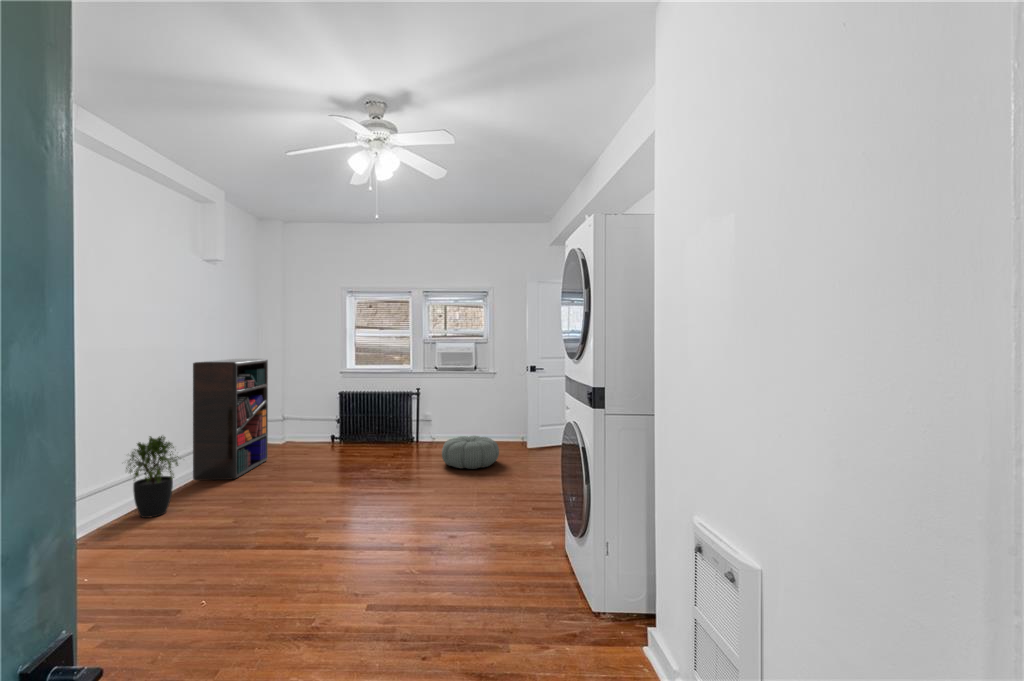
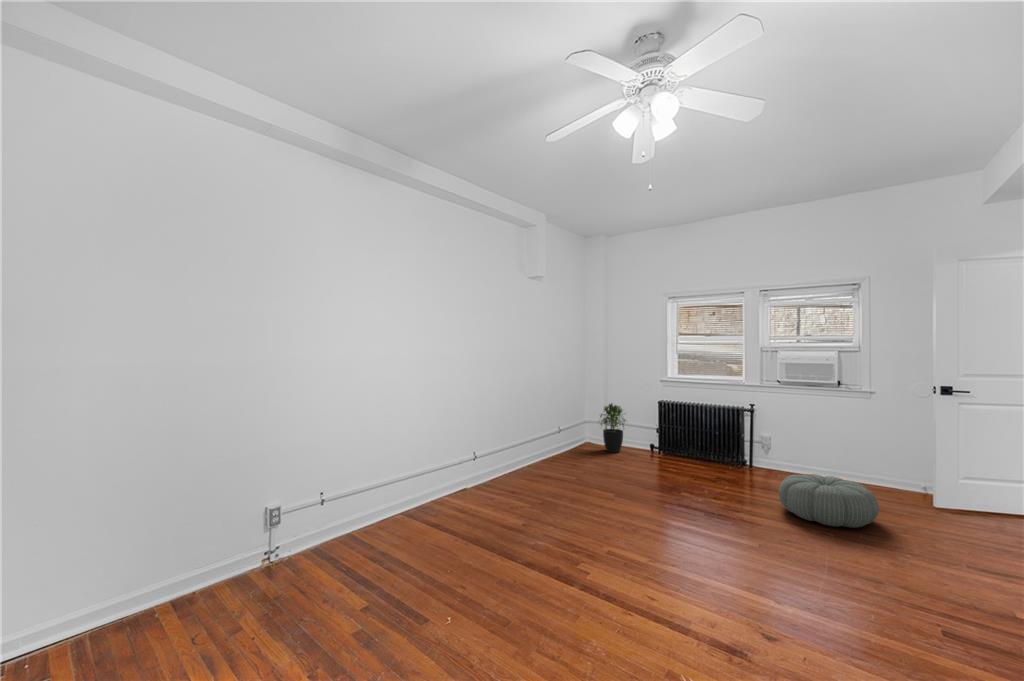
bookshelf: present [193,359,268,480] -> none [519,362,585,475]
potted plant: present [126,436,179,518] -> present [600,403,626,453]

